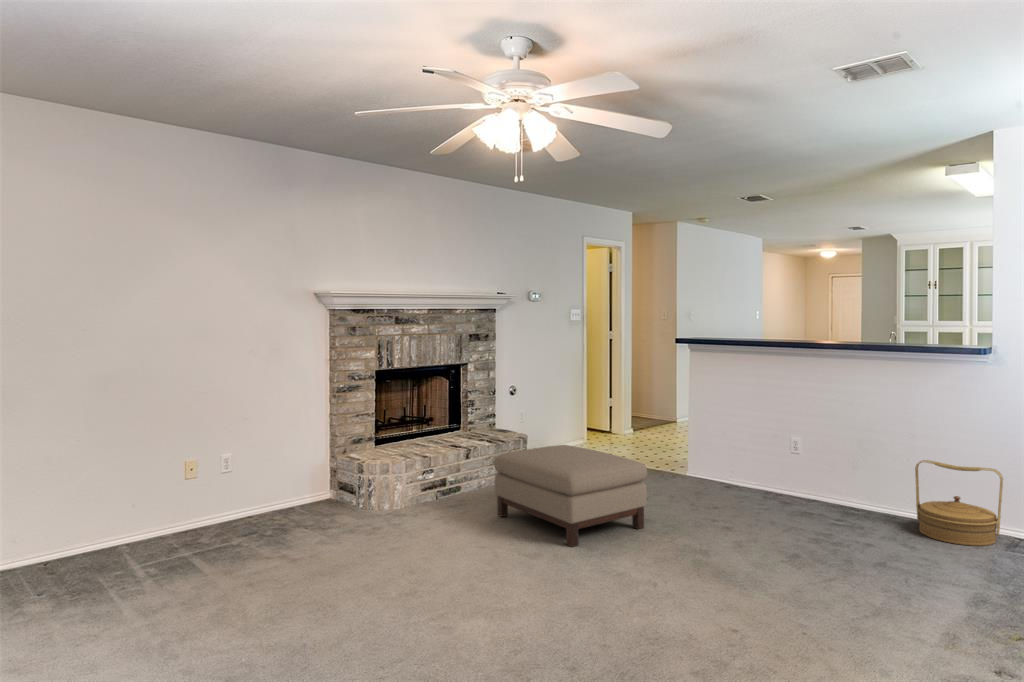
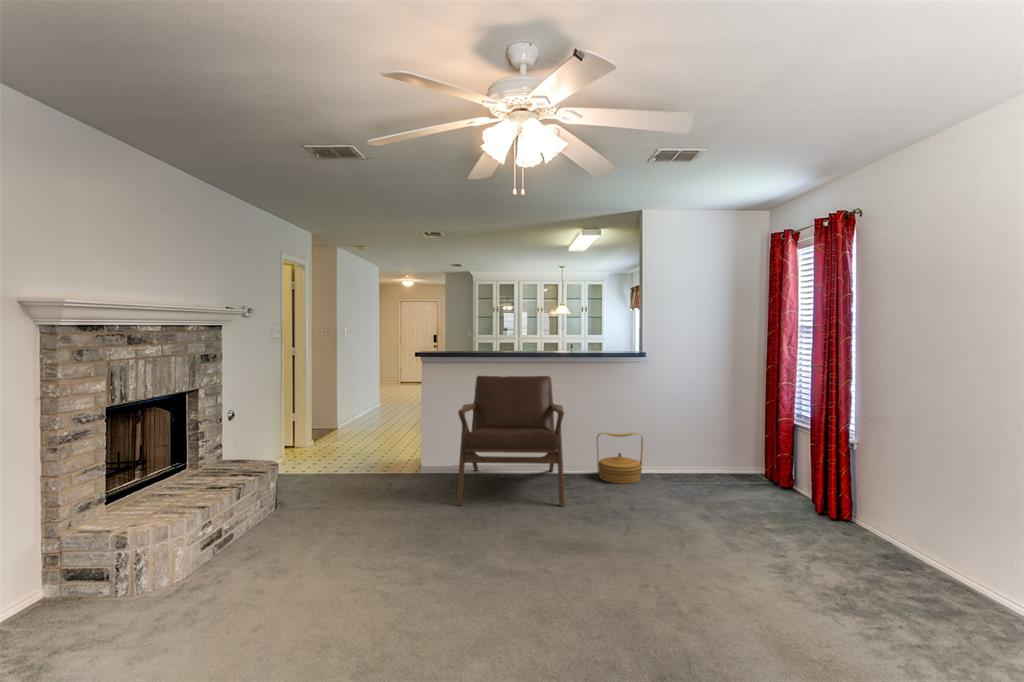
lounge chair: none [673,366,862,544] -> present [456,376,565,507]
ottoman: present [494,445,647,547] -> none [309,463,460,560]

